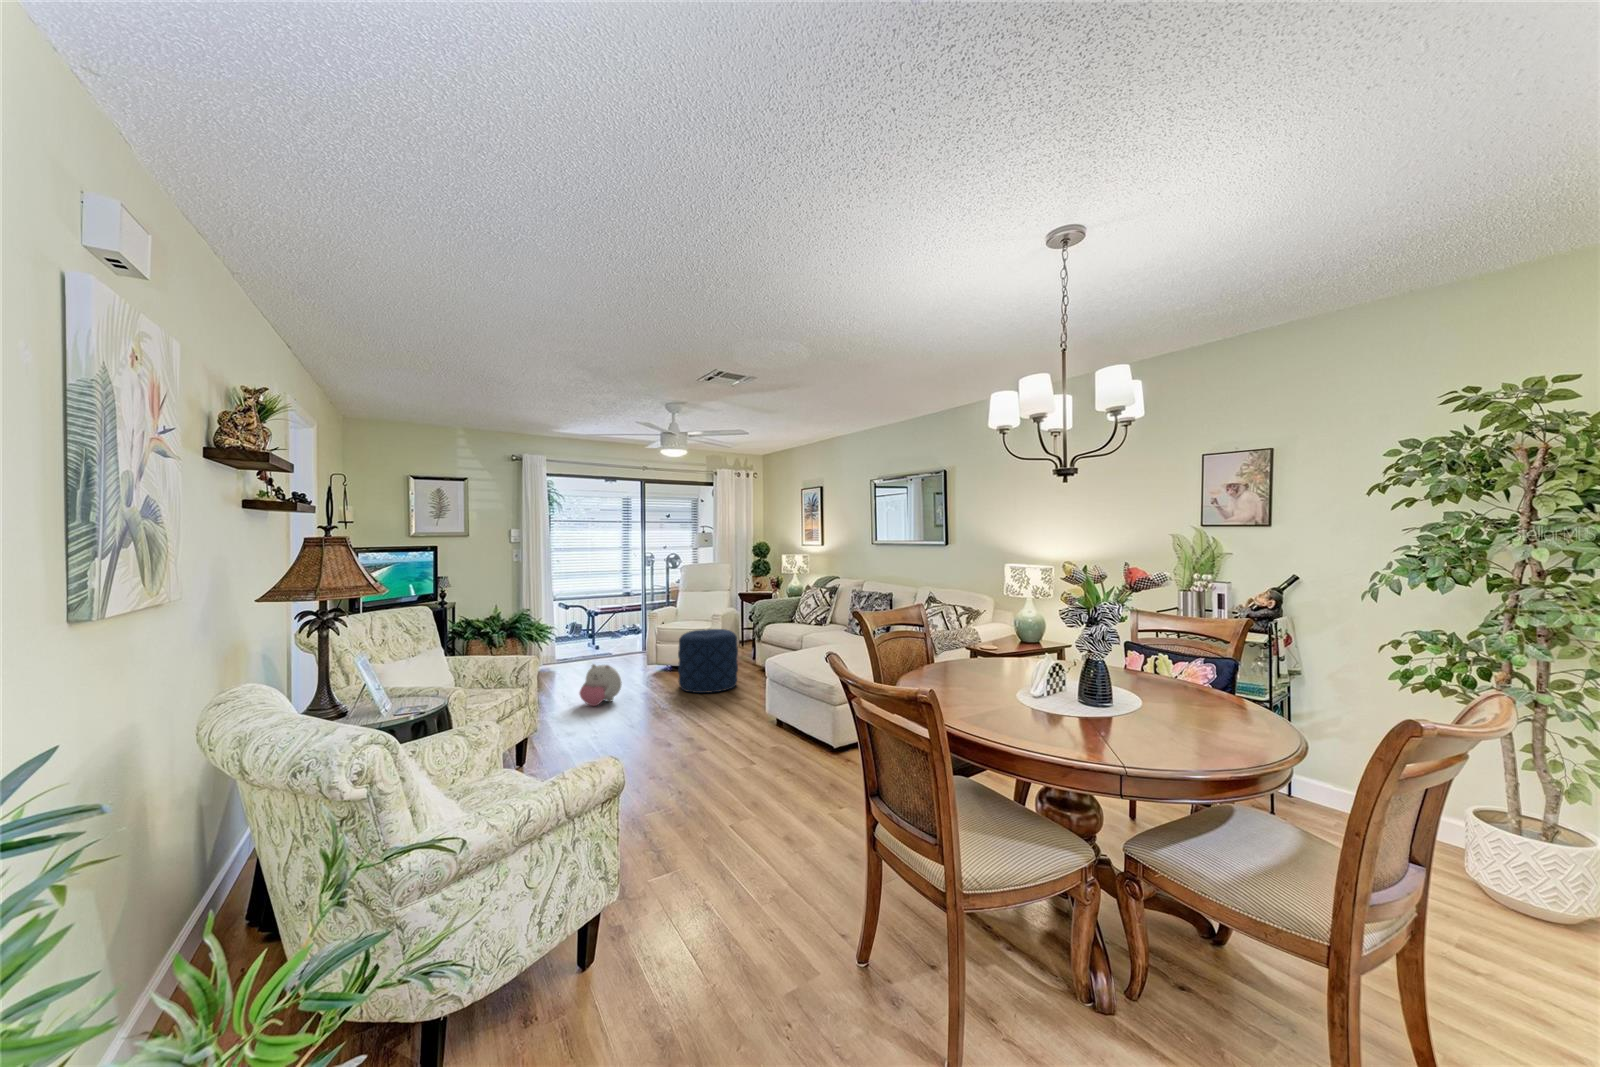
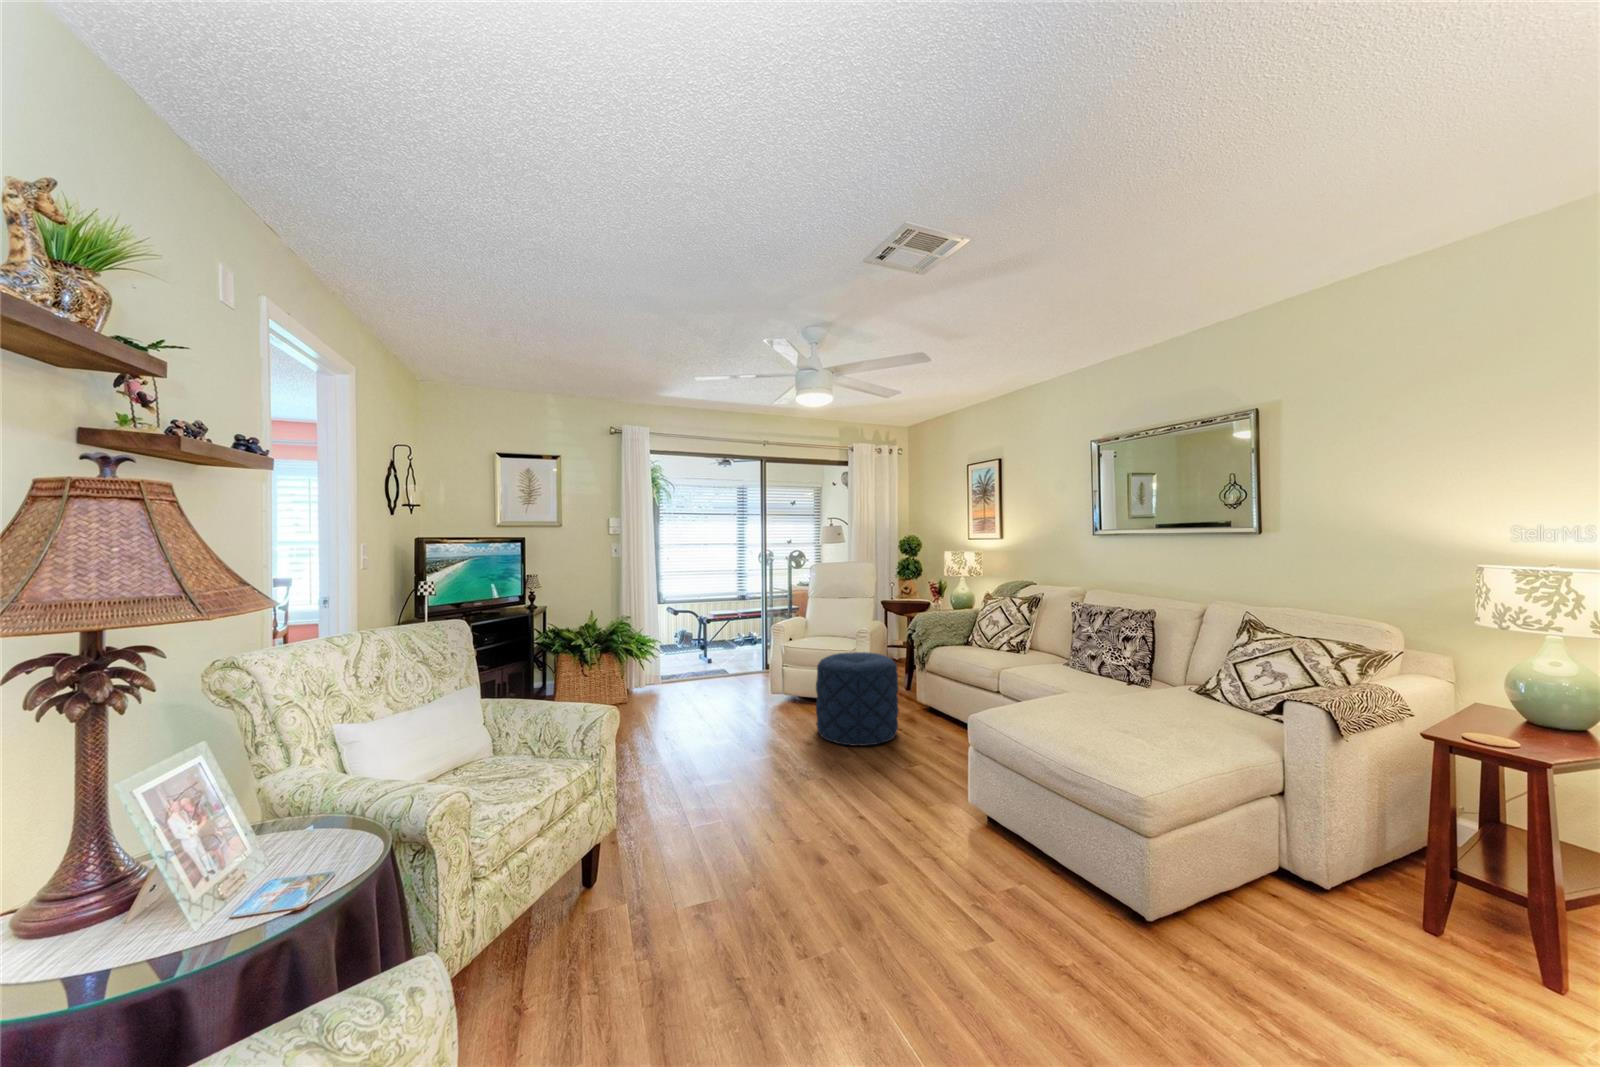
plush toy: present [580,664,622,706] -> none [685,699,741,760]

